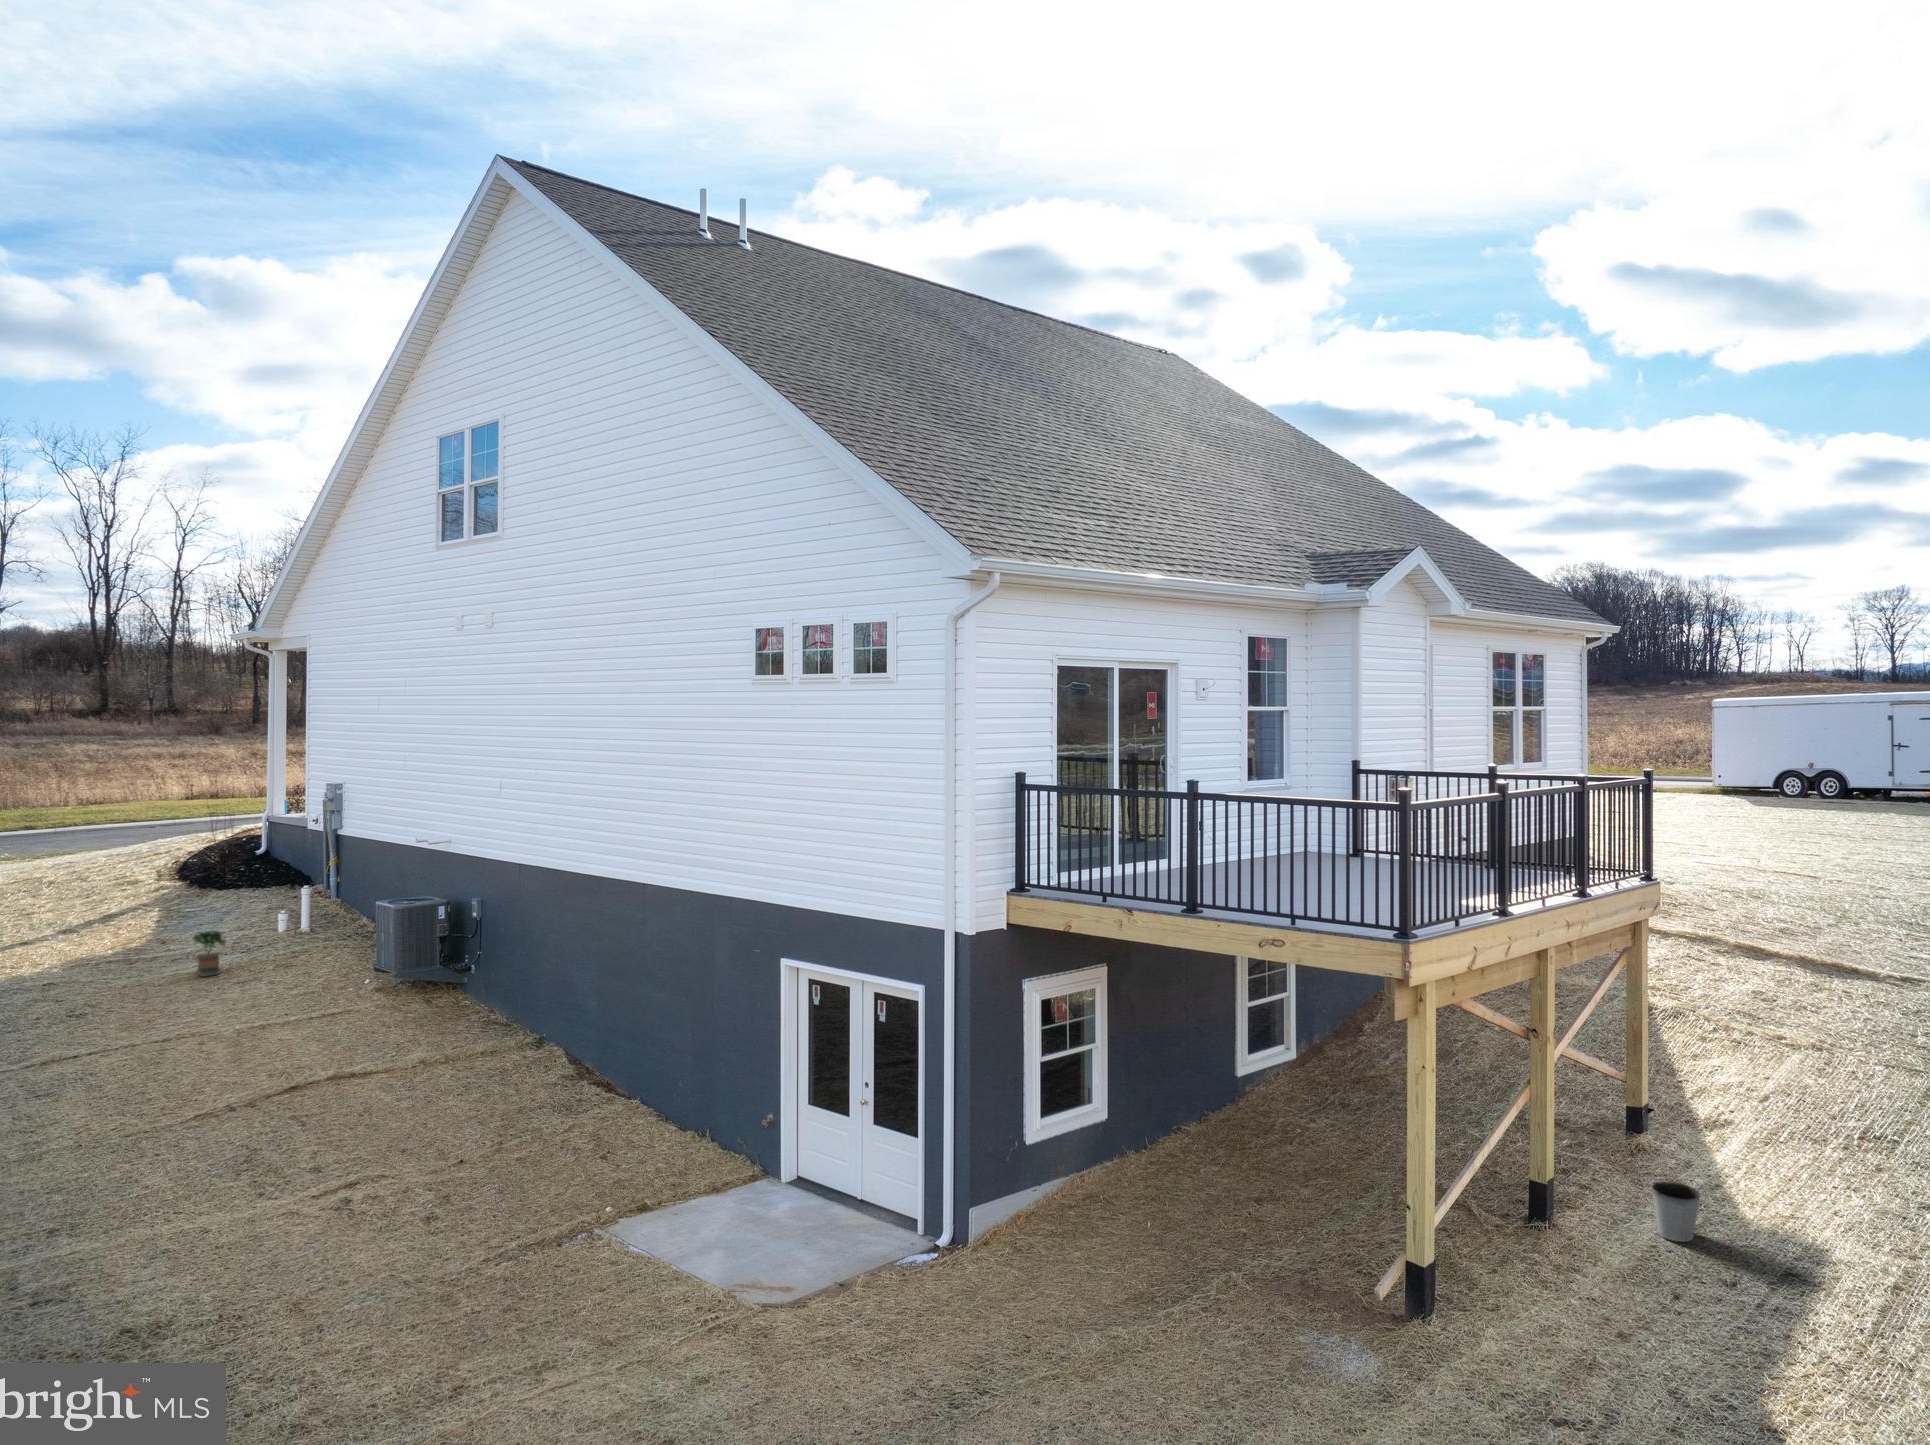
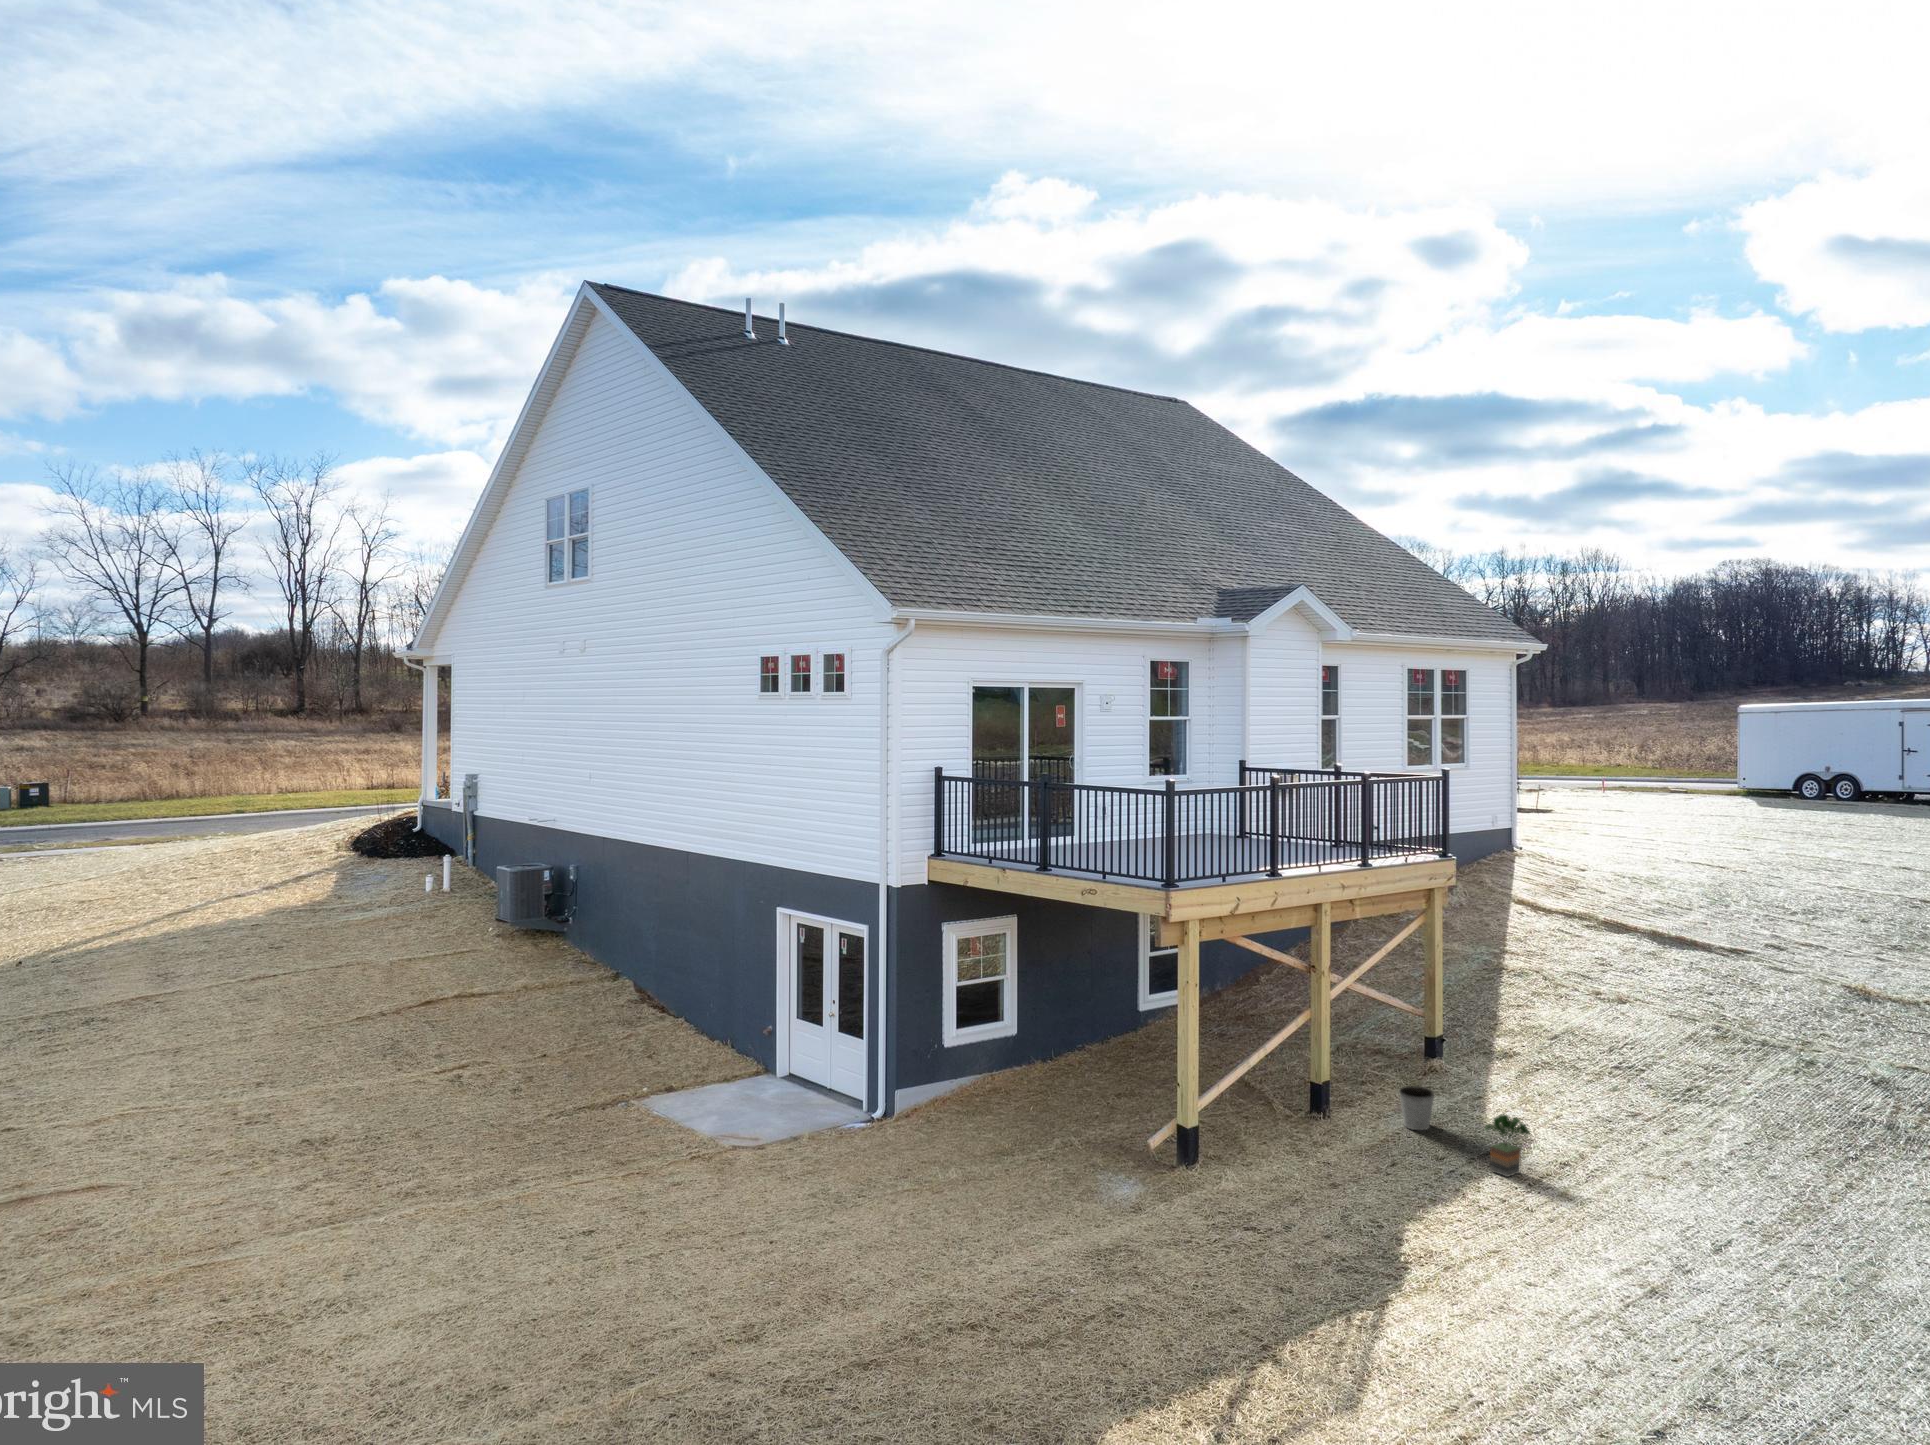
potted tree: present [193,931,226,977] -> present [1485,1114,1530,1177]

